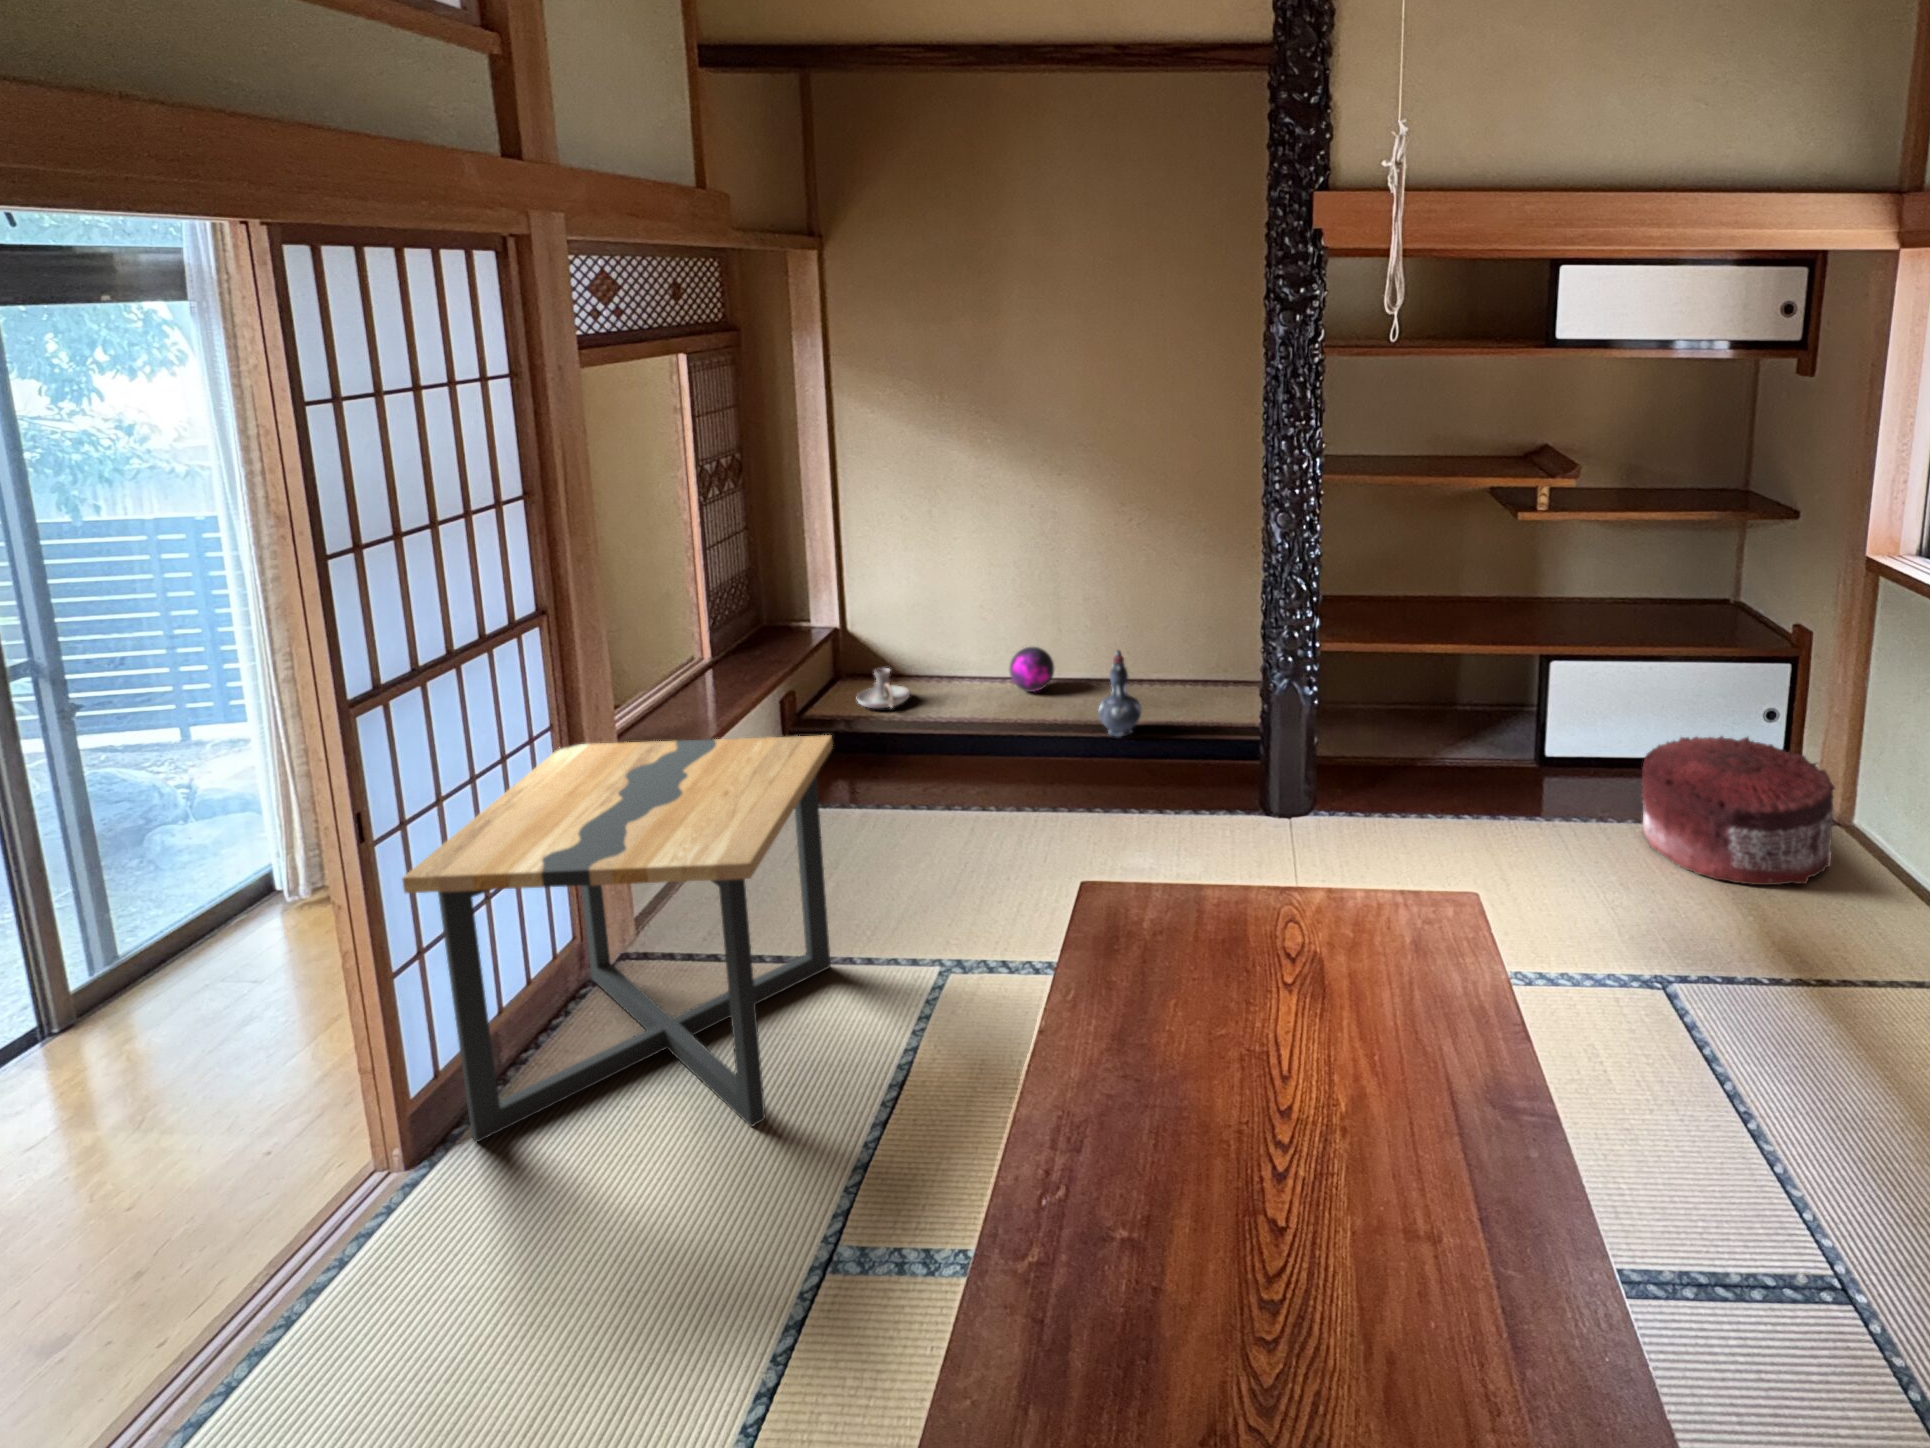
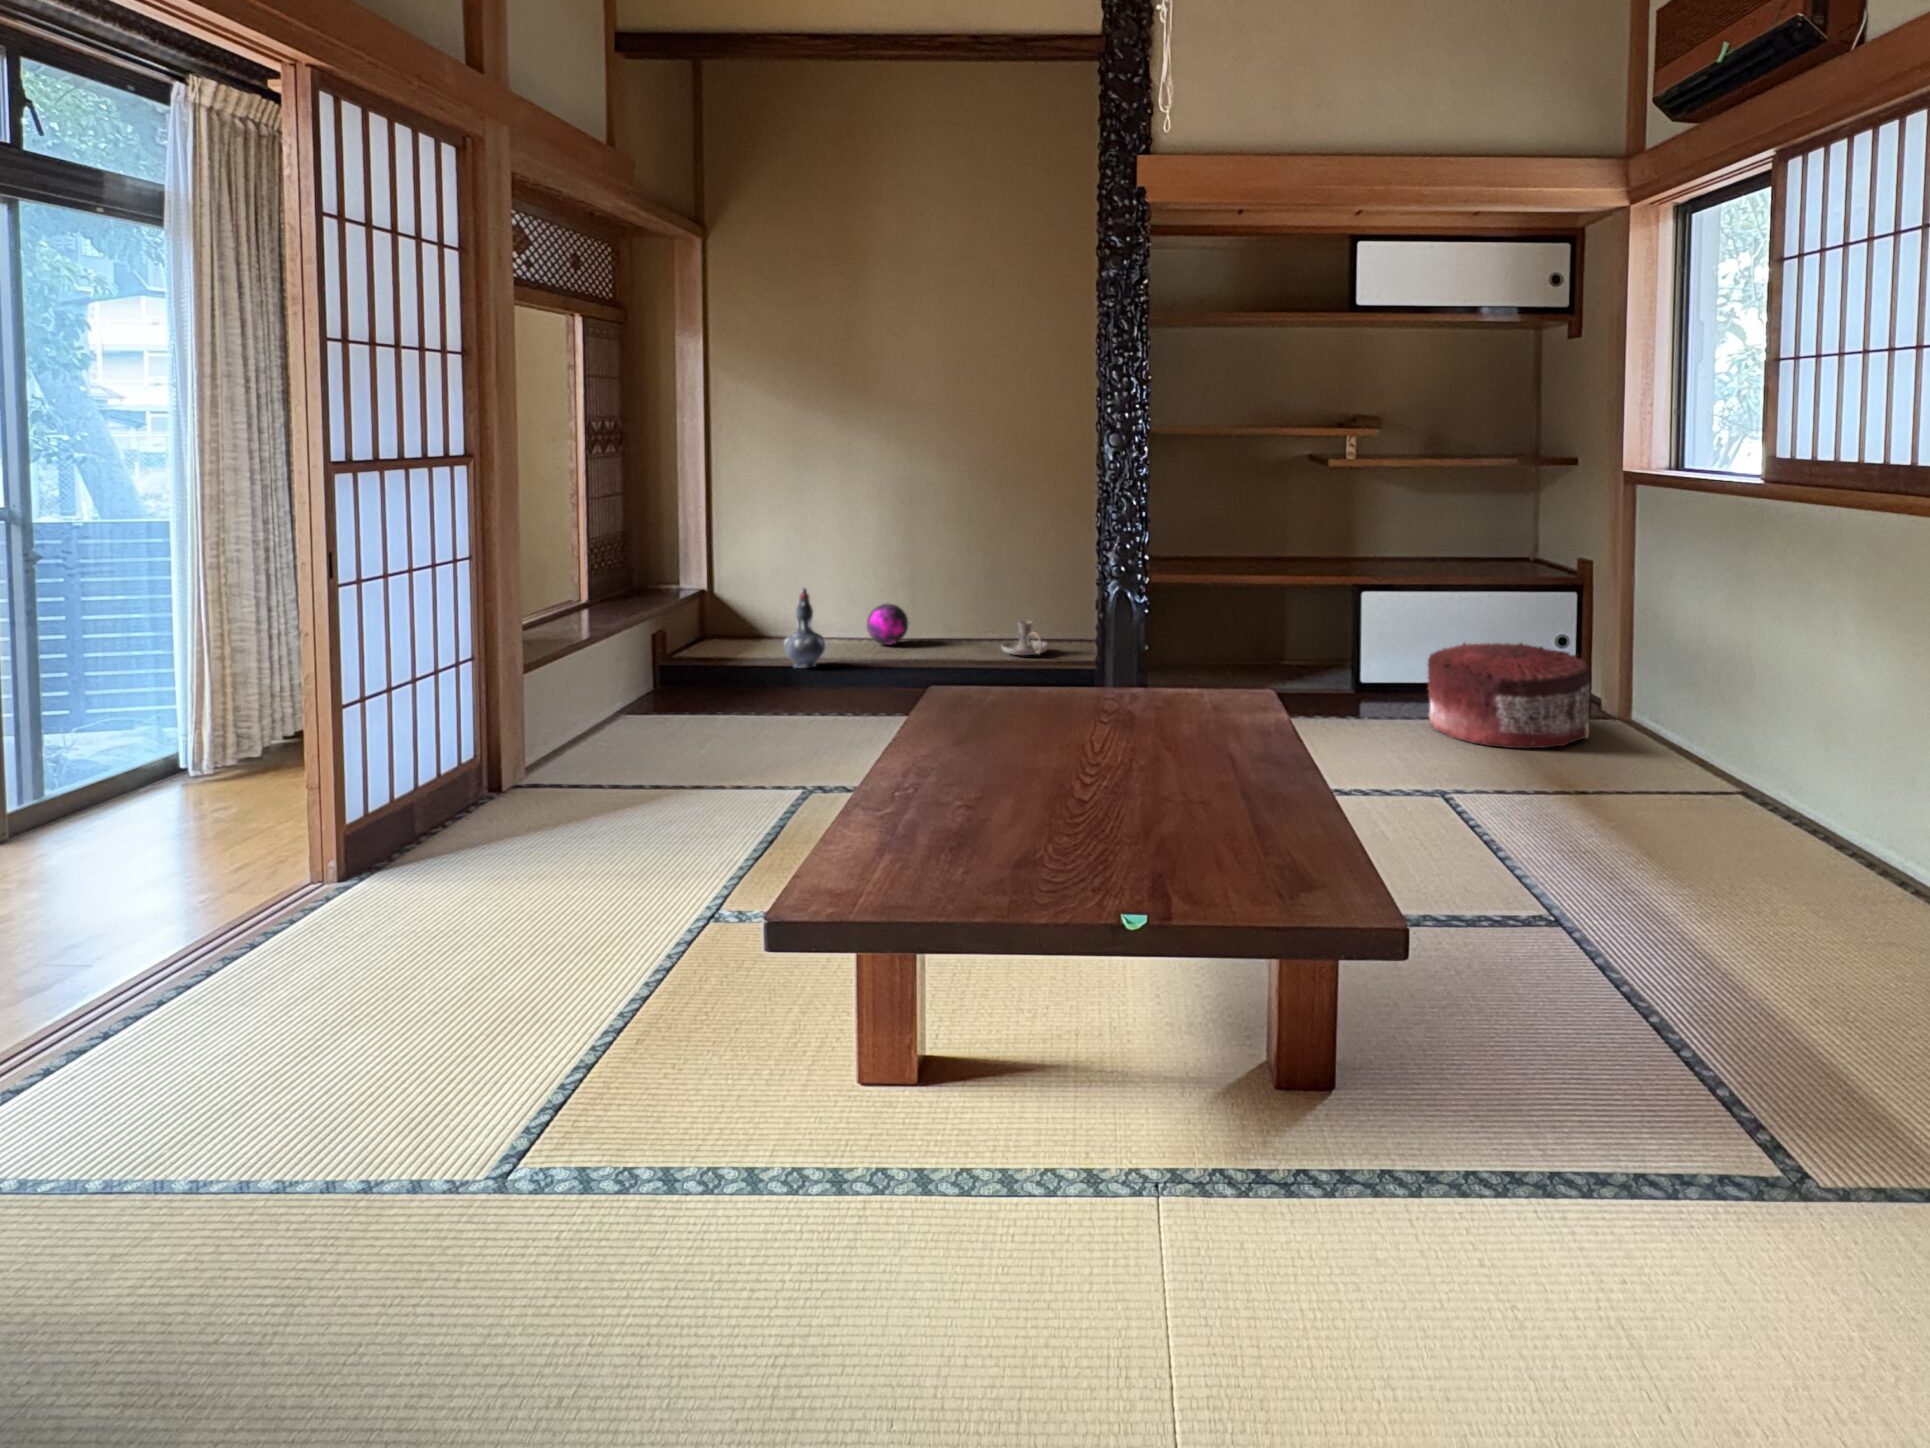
decorative vase: present [1098,650,1141,737] -> present [784,588,825,668]
candle holder: present [857,668,910,708] -> present [1001,621,1049,655]
side table: present [402,735,833,1142] -> none [359,577,715,870]

